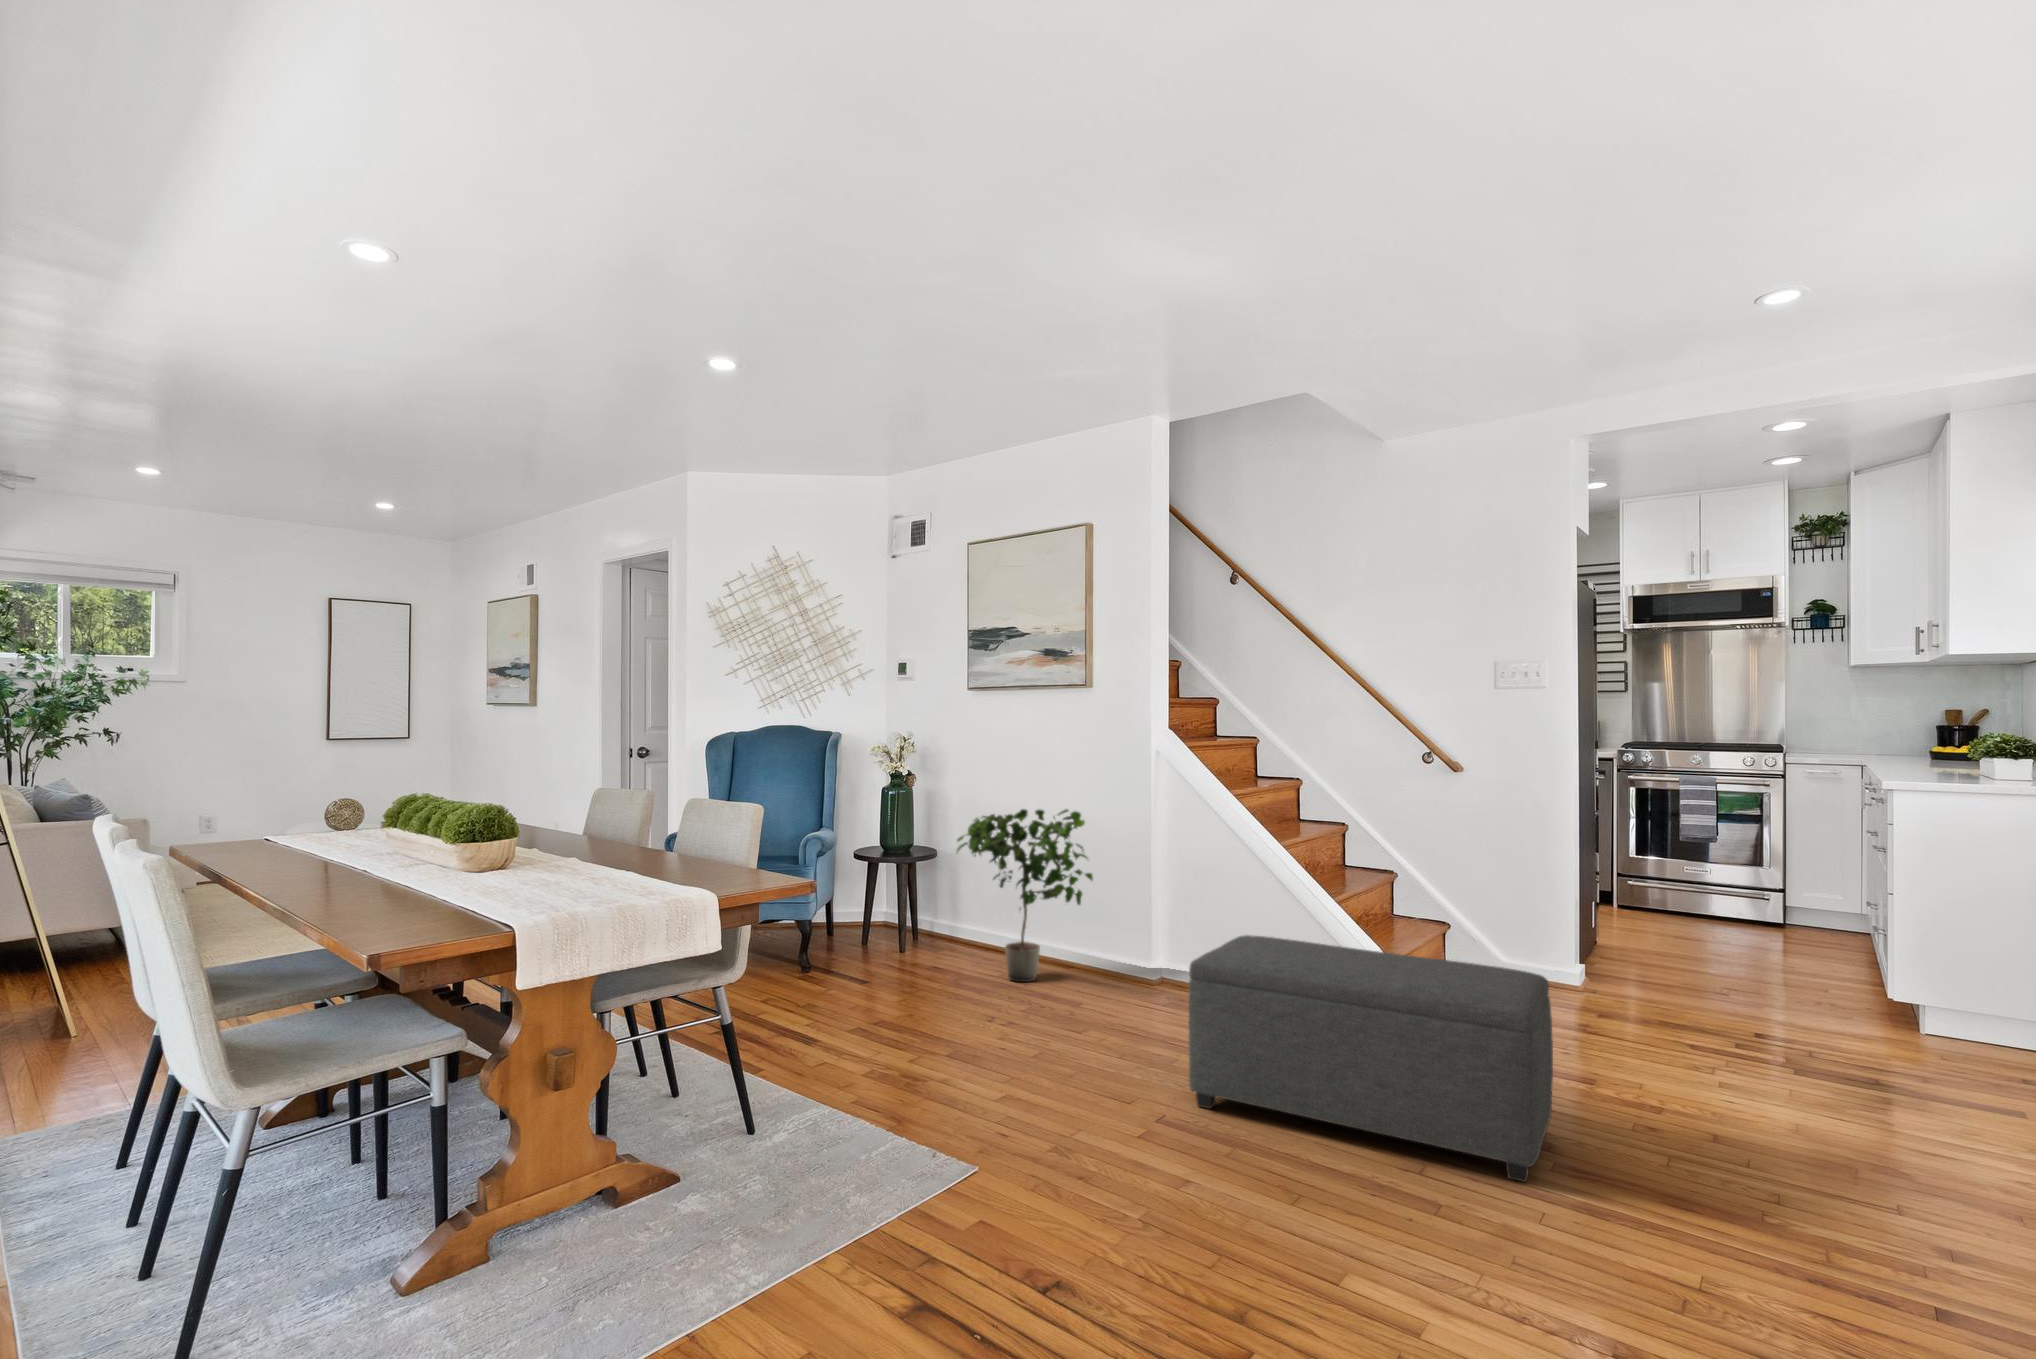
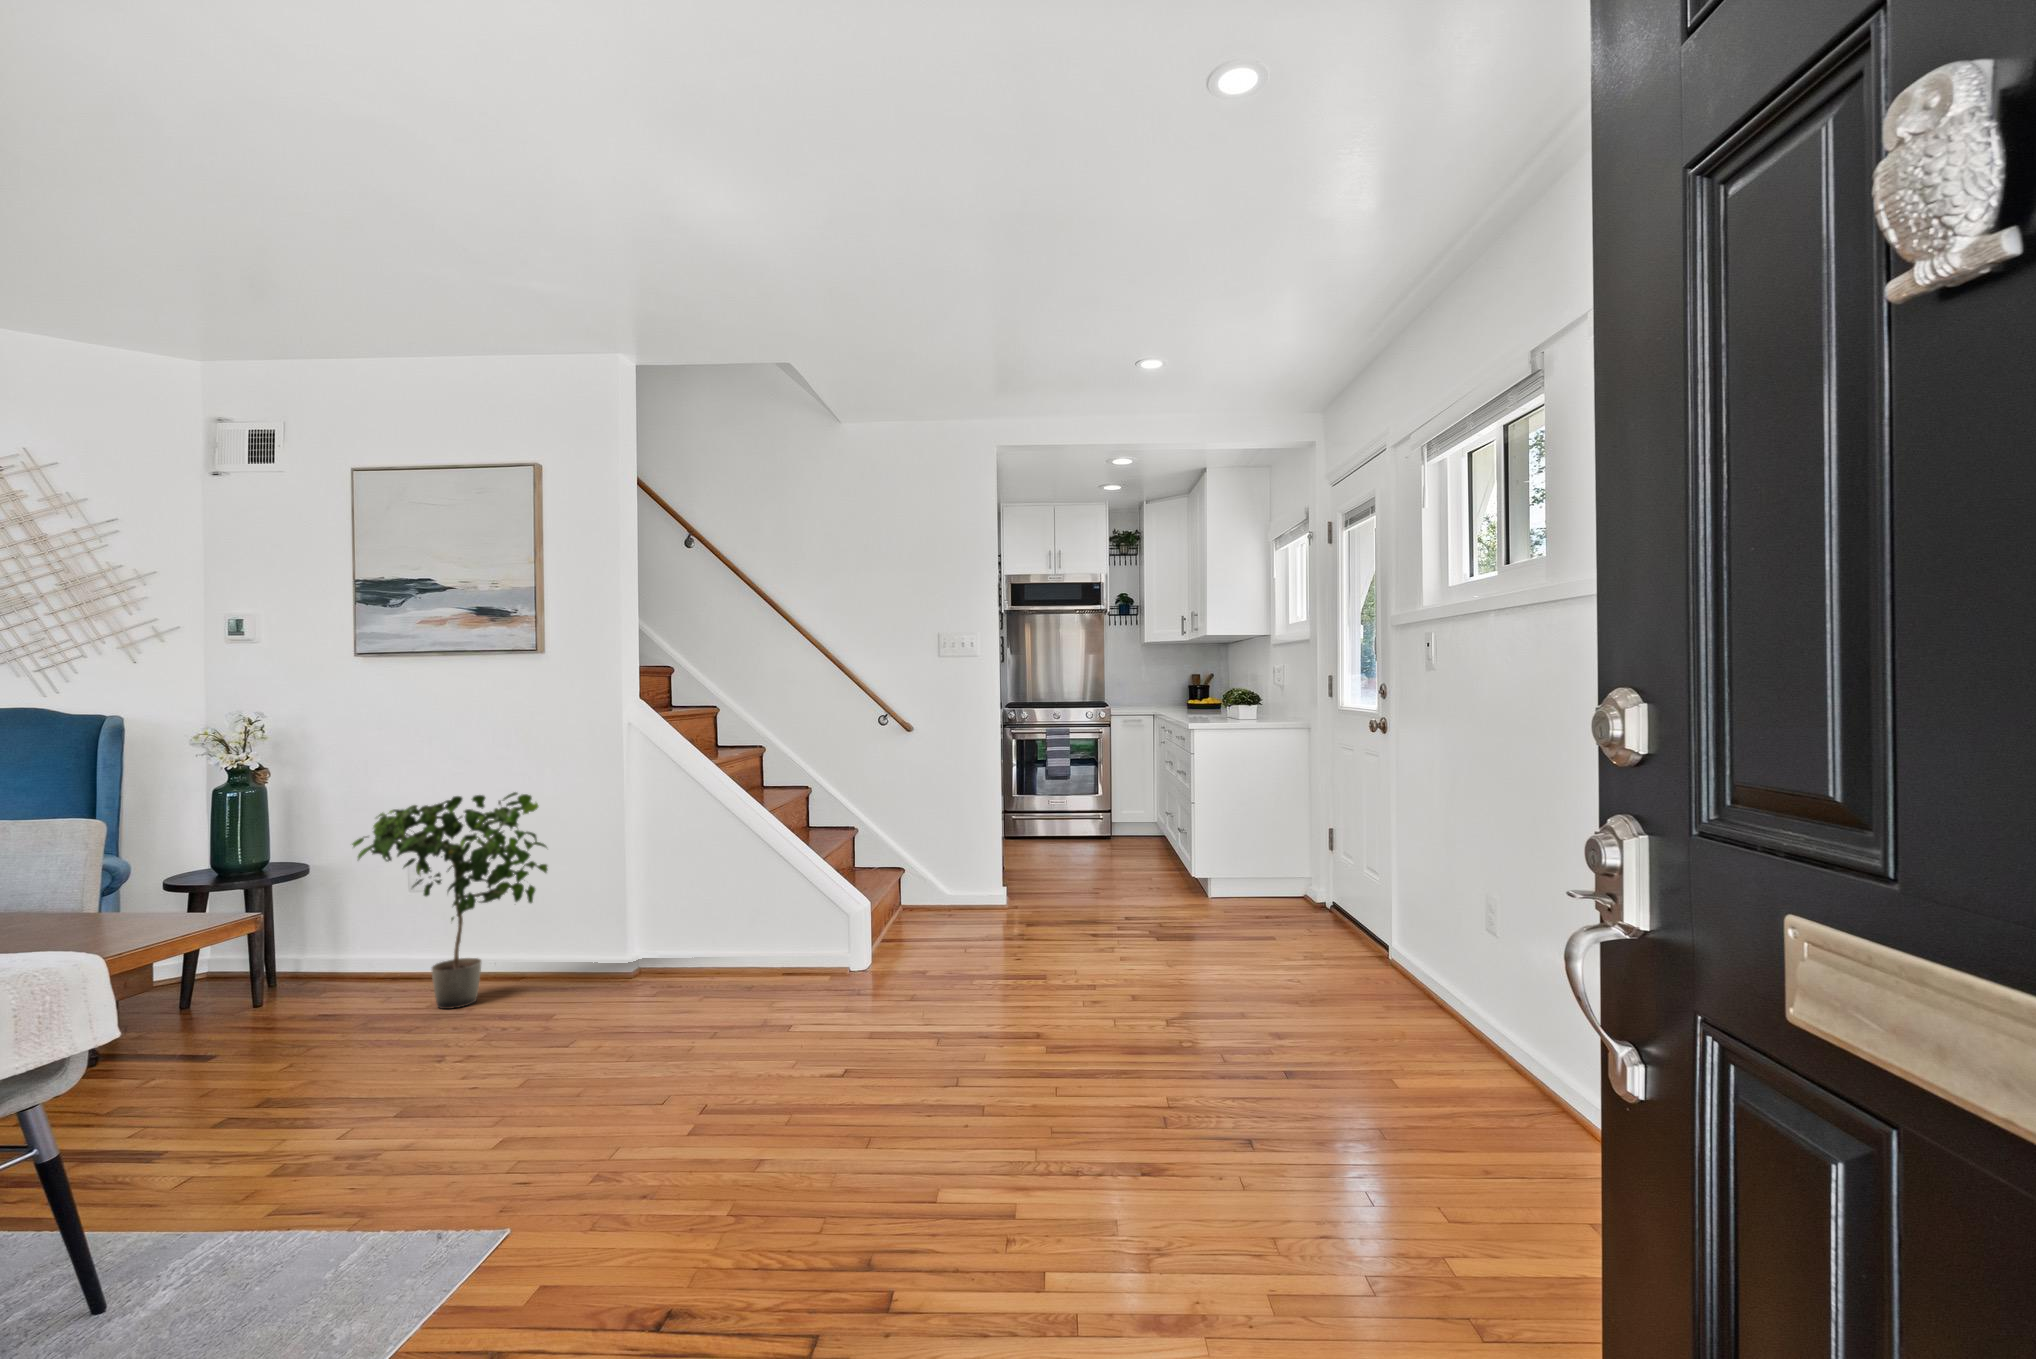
ottoman: present [1189,935,1553,1182] -> none [733,891,1075,1095]

